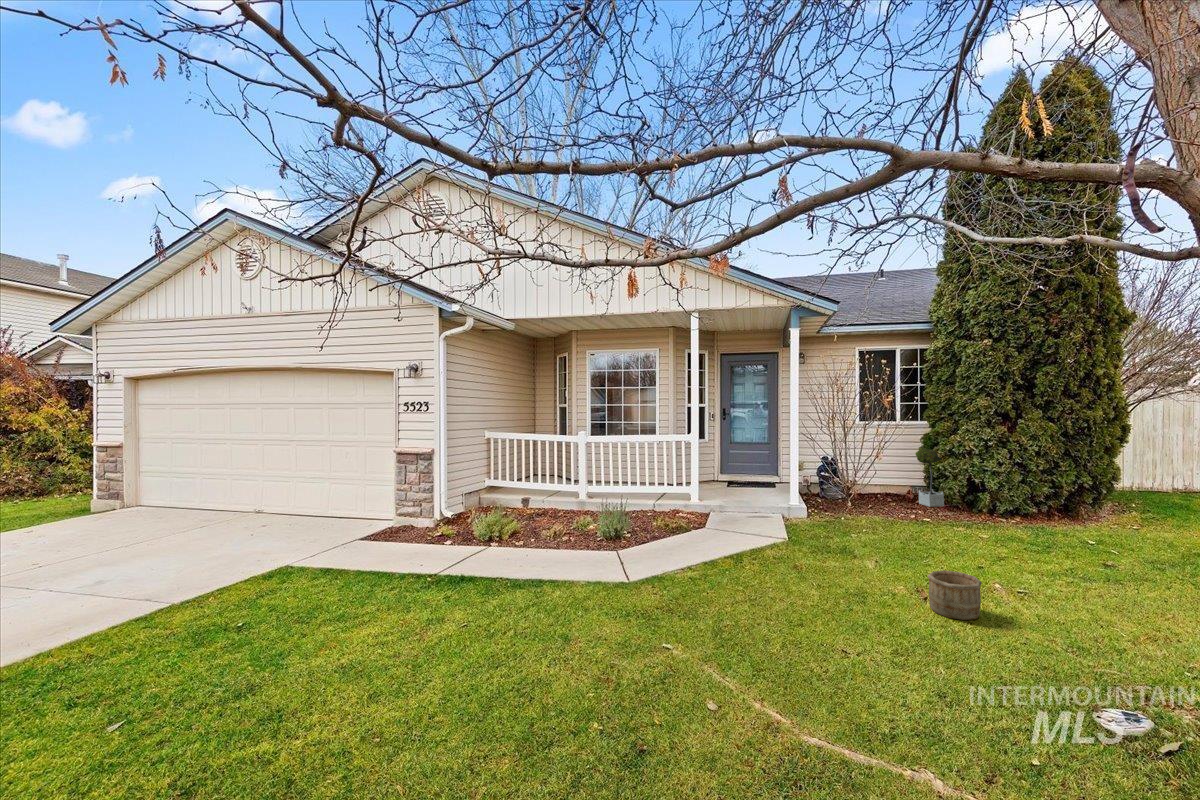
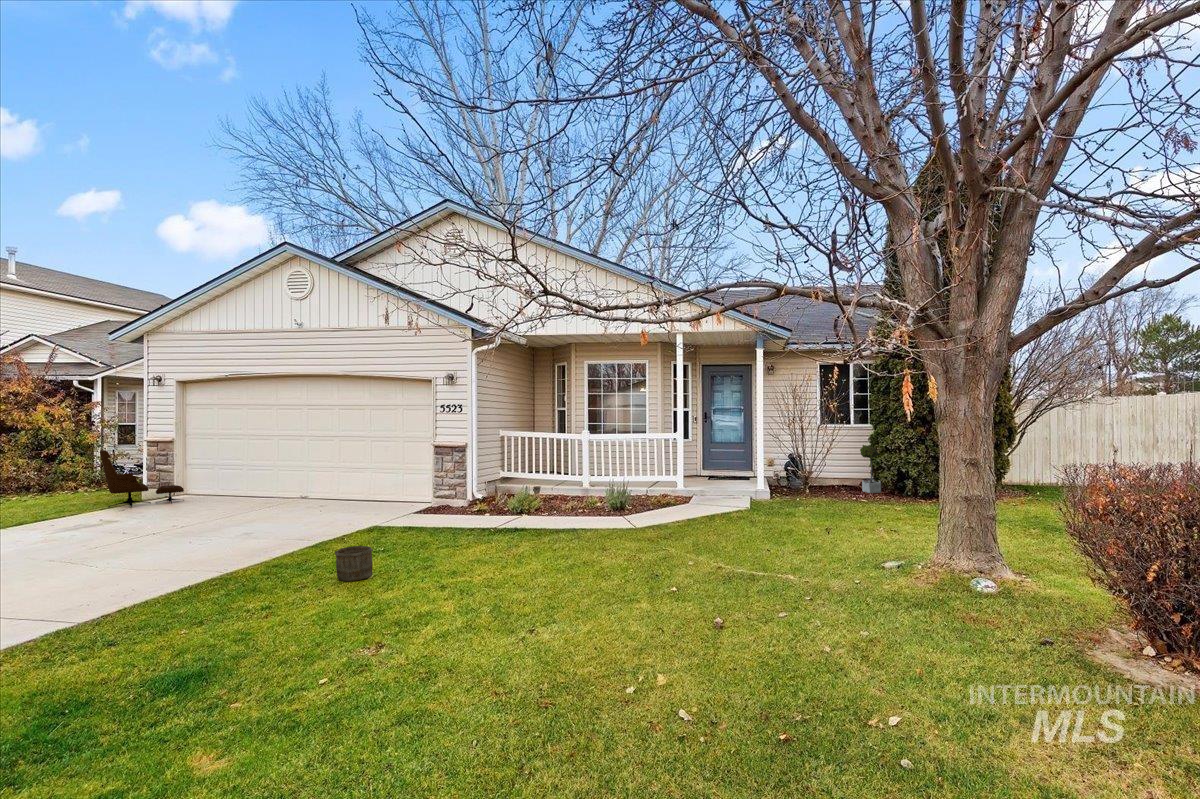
lounge chair: none [18,457,130,524] -> present [100,450,184,507]
wooden bucket: present [927,570,982,620] -> present [335,546,373,581]

